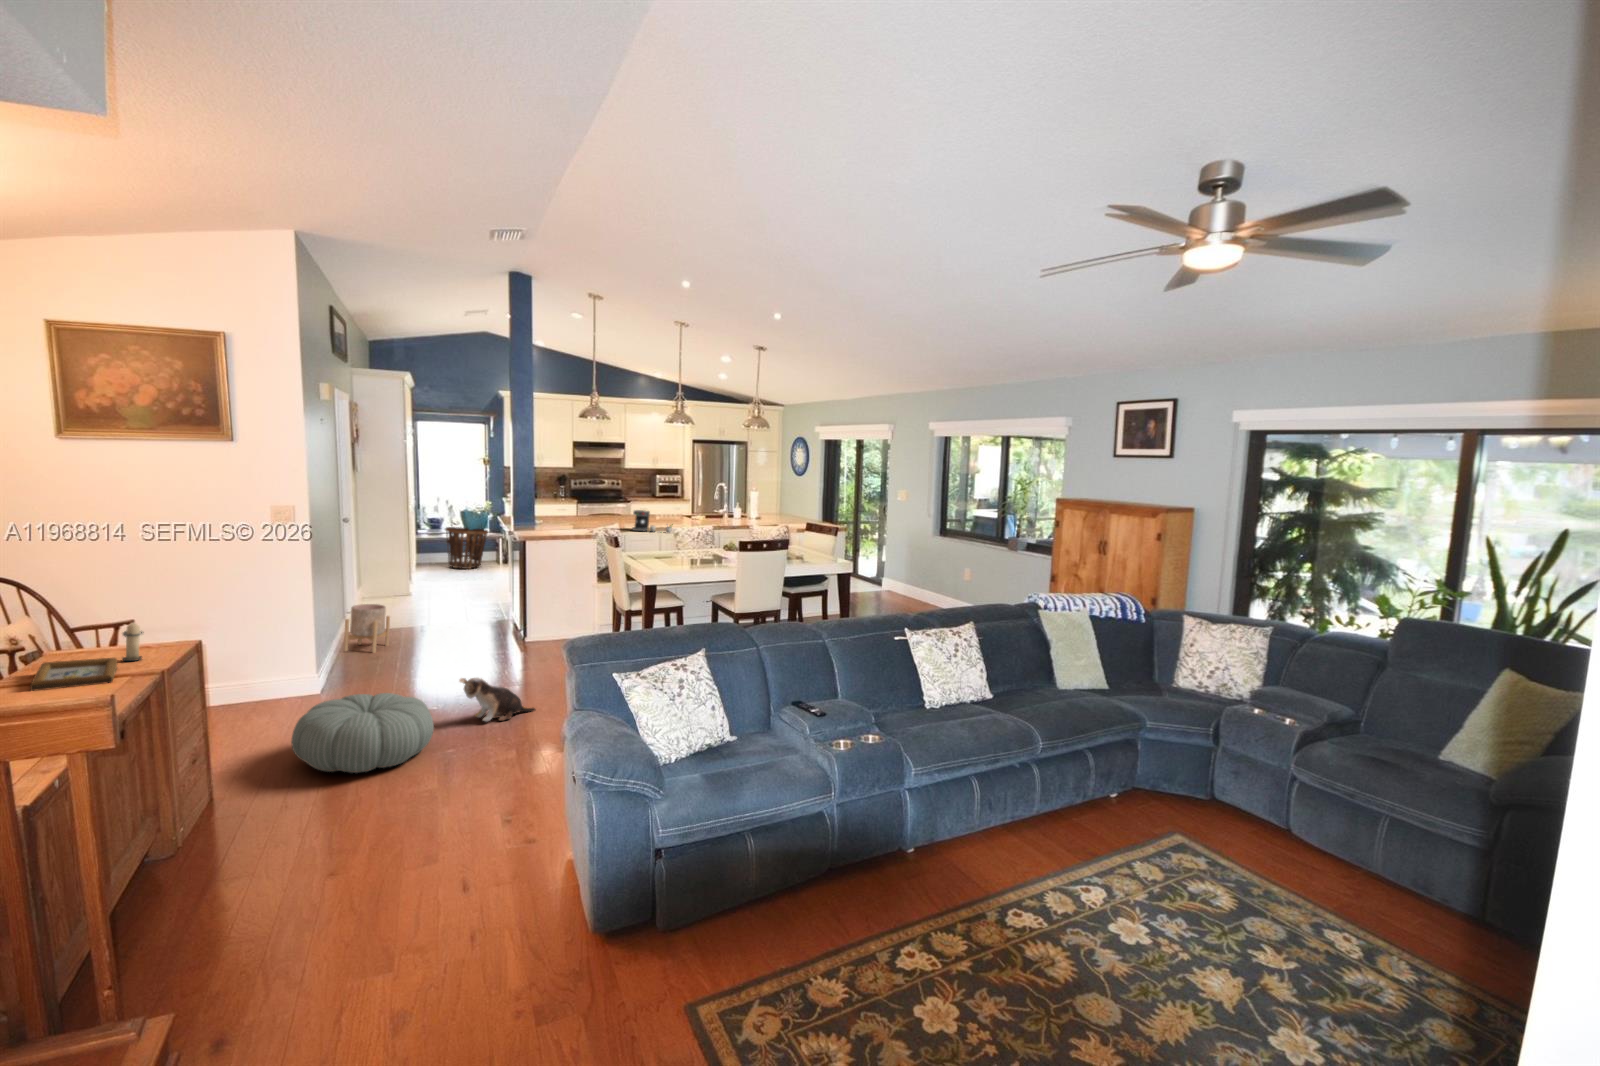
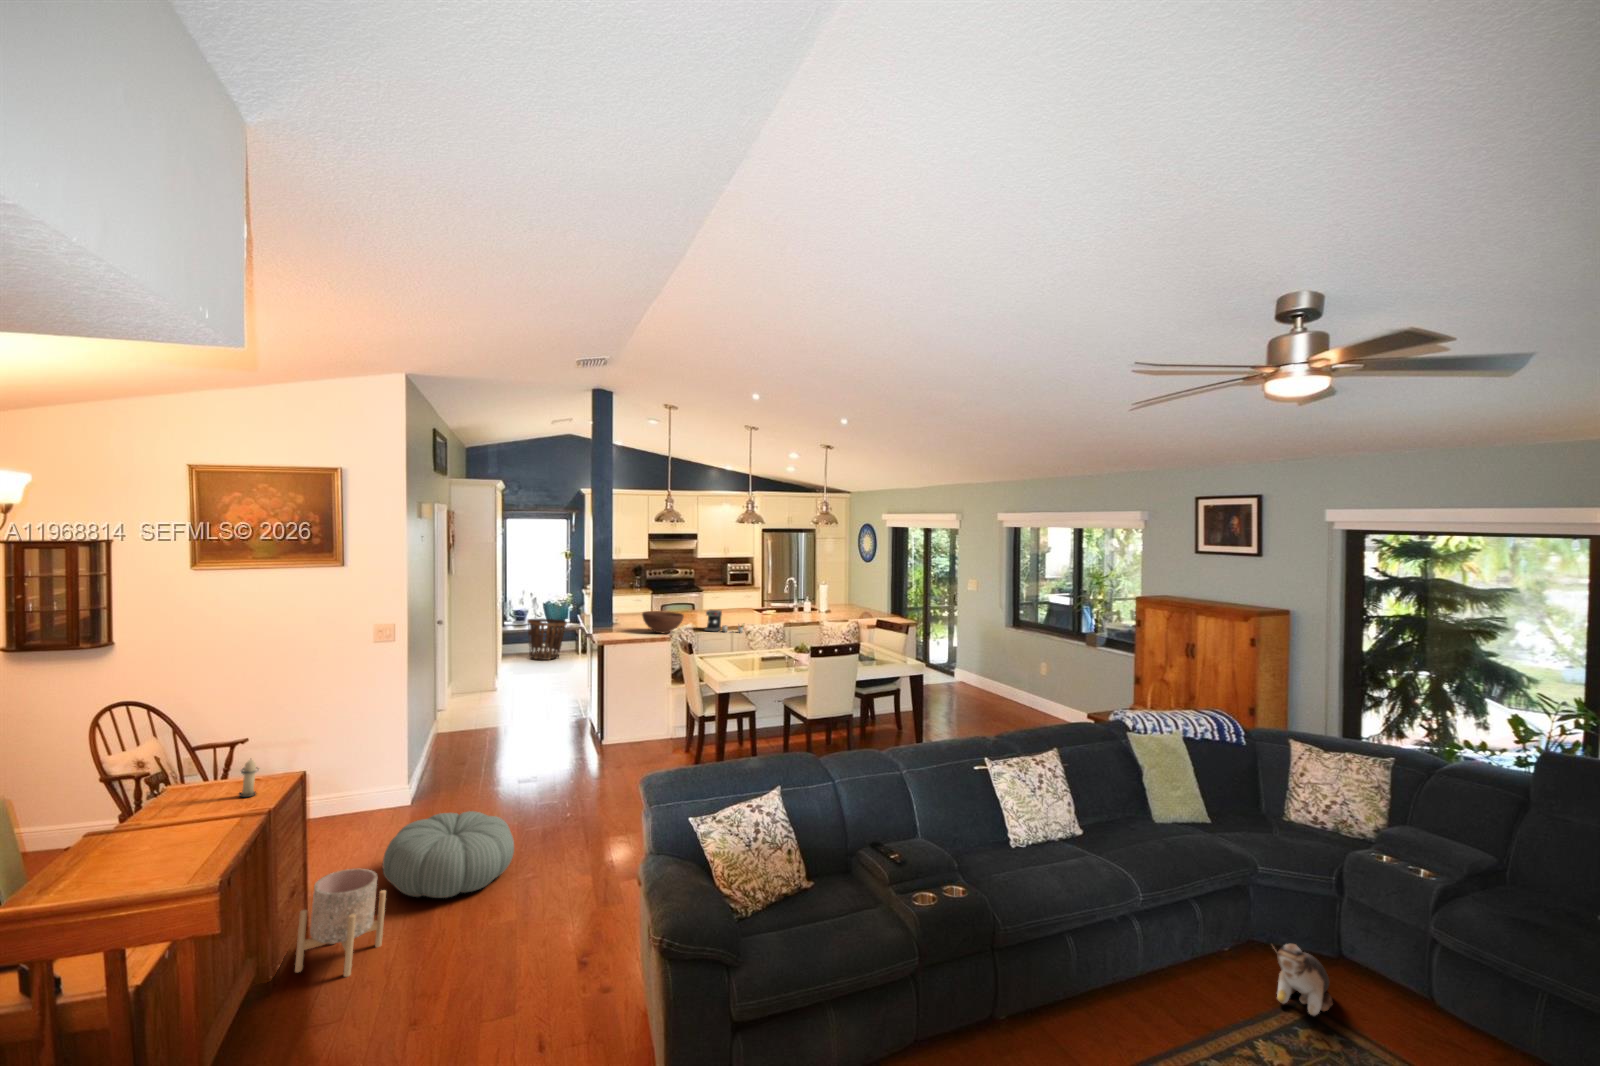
fruit bowl: none [567,509,610,531] -> present [642,611,684,633]
planter: present [344,604,390,653] -> present [295,869,386,977]
picture frame: present [30,658,117,691] -> none [160,796,235,836]
plush toy: present [460,678,535,721] -> present [1277,944,1333,1015]

